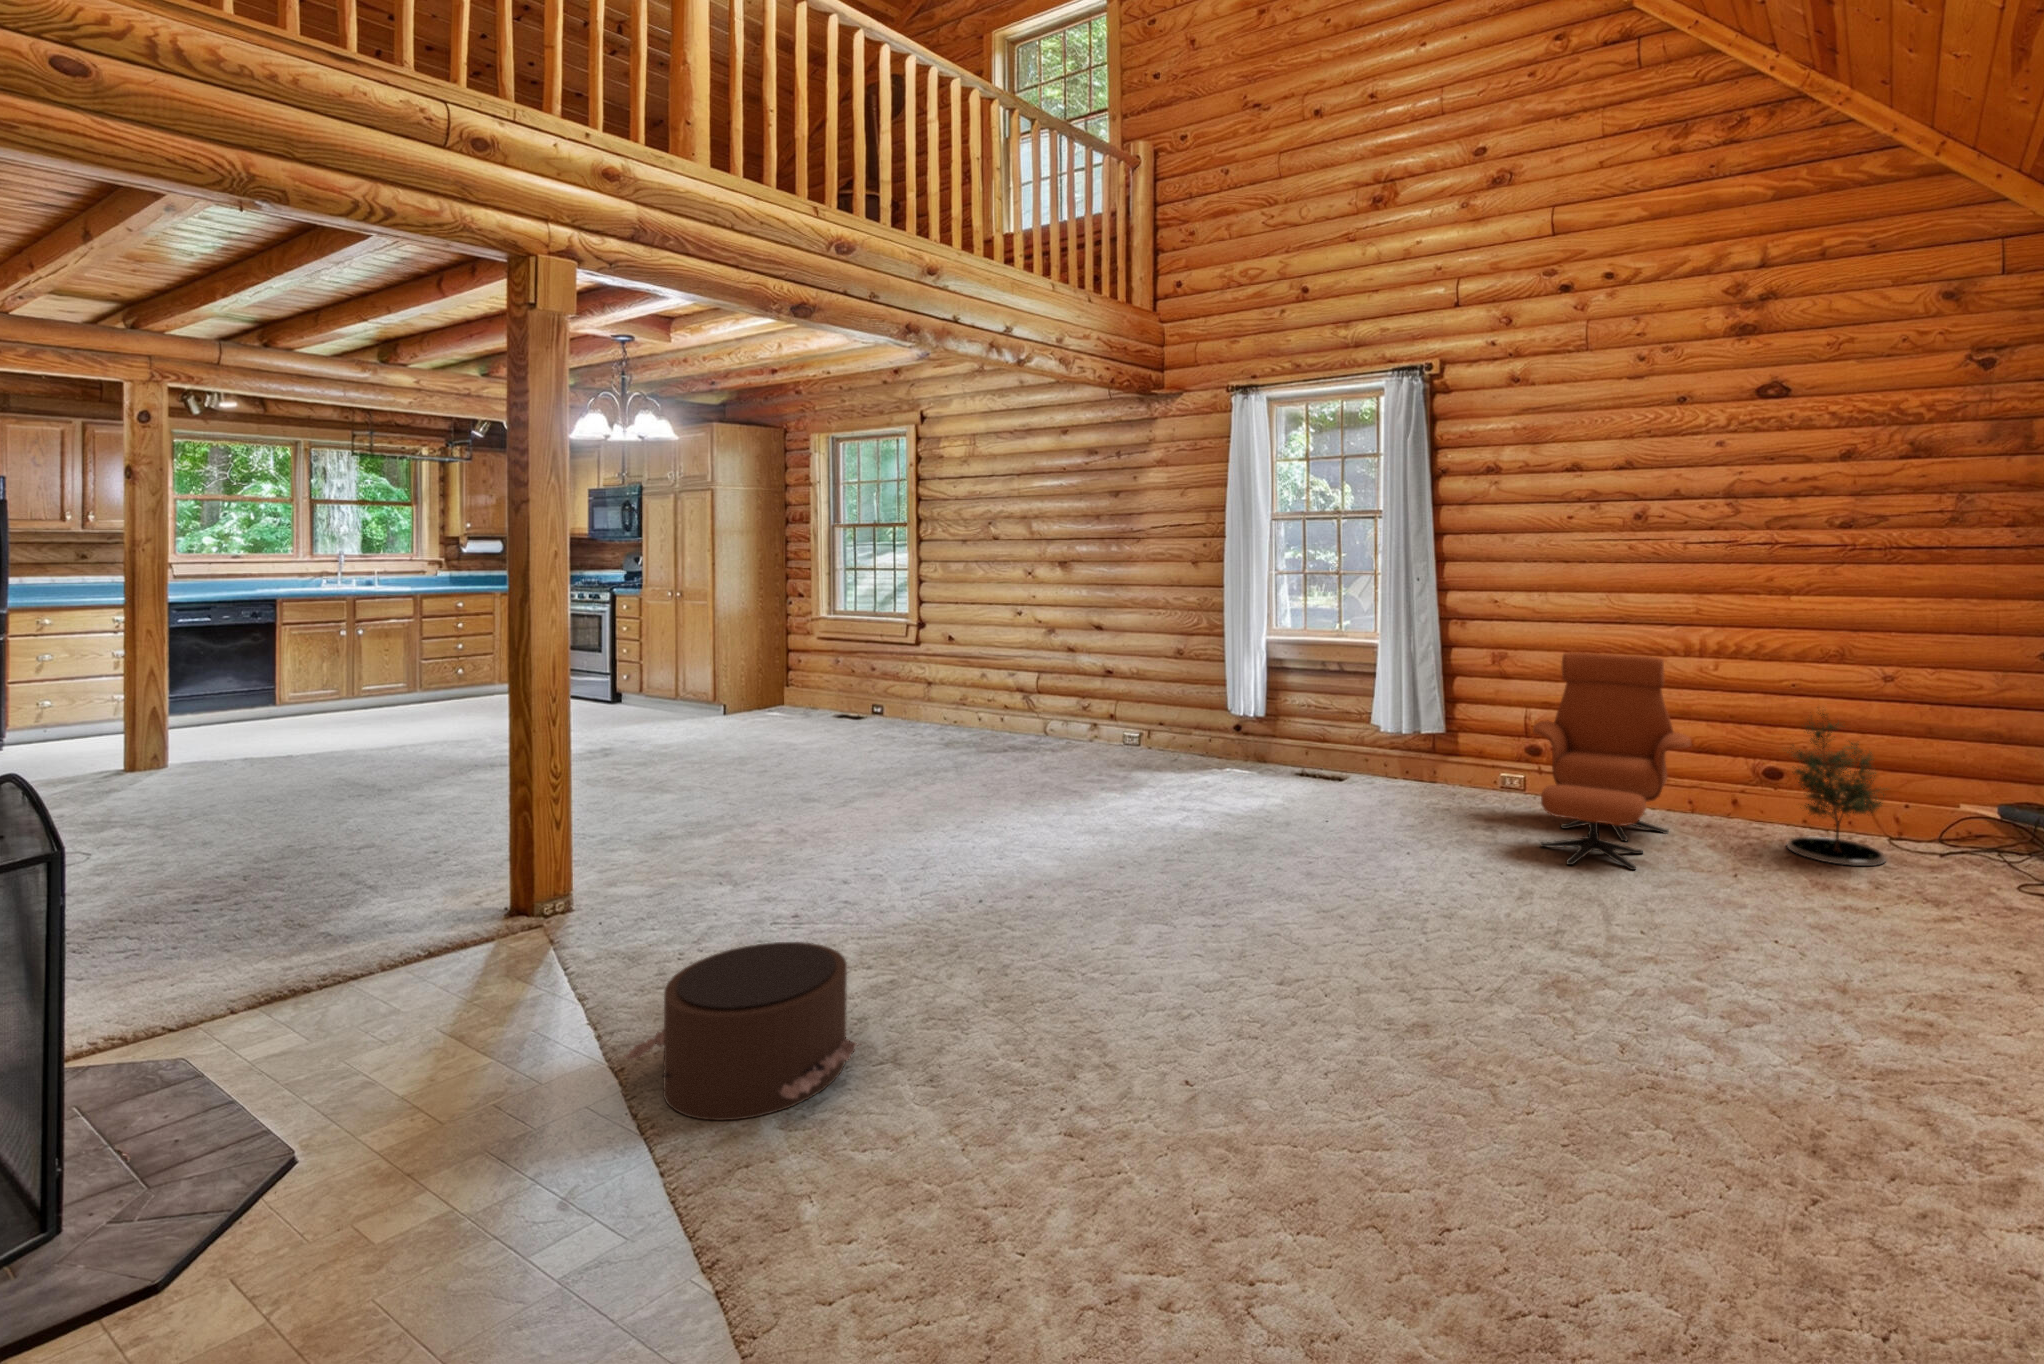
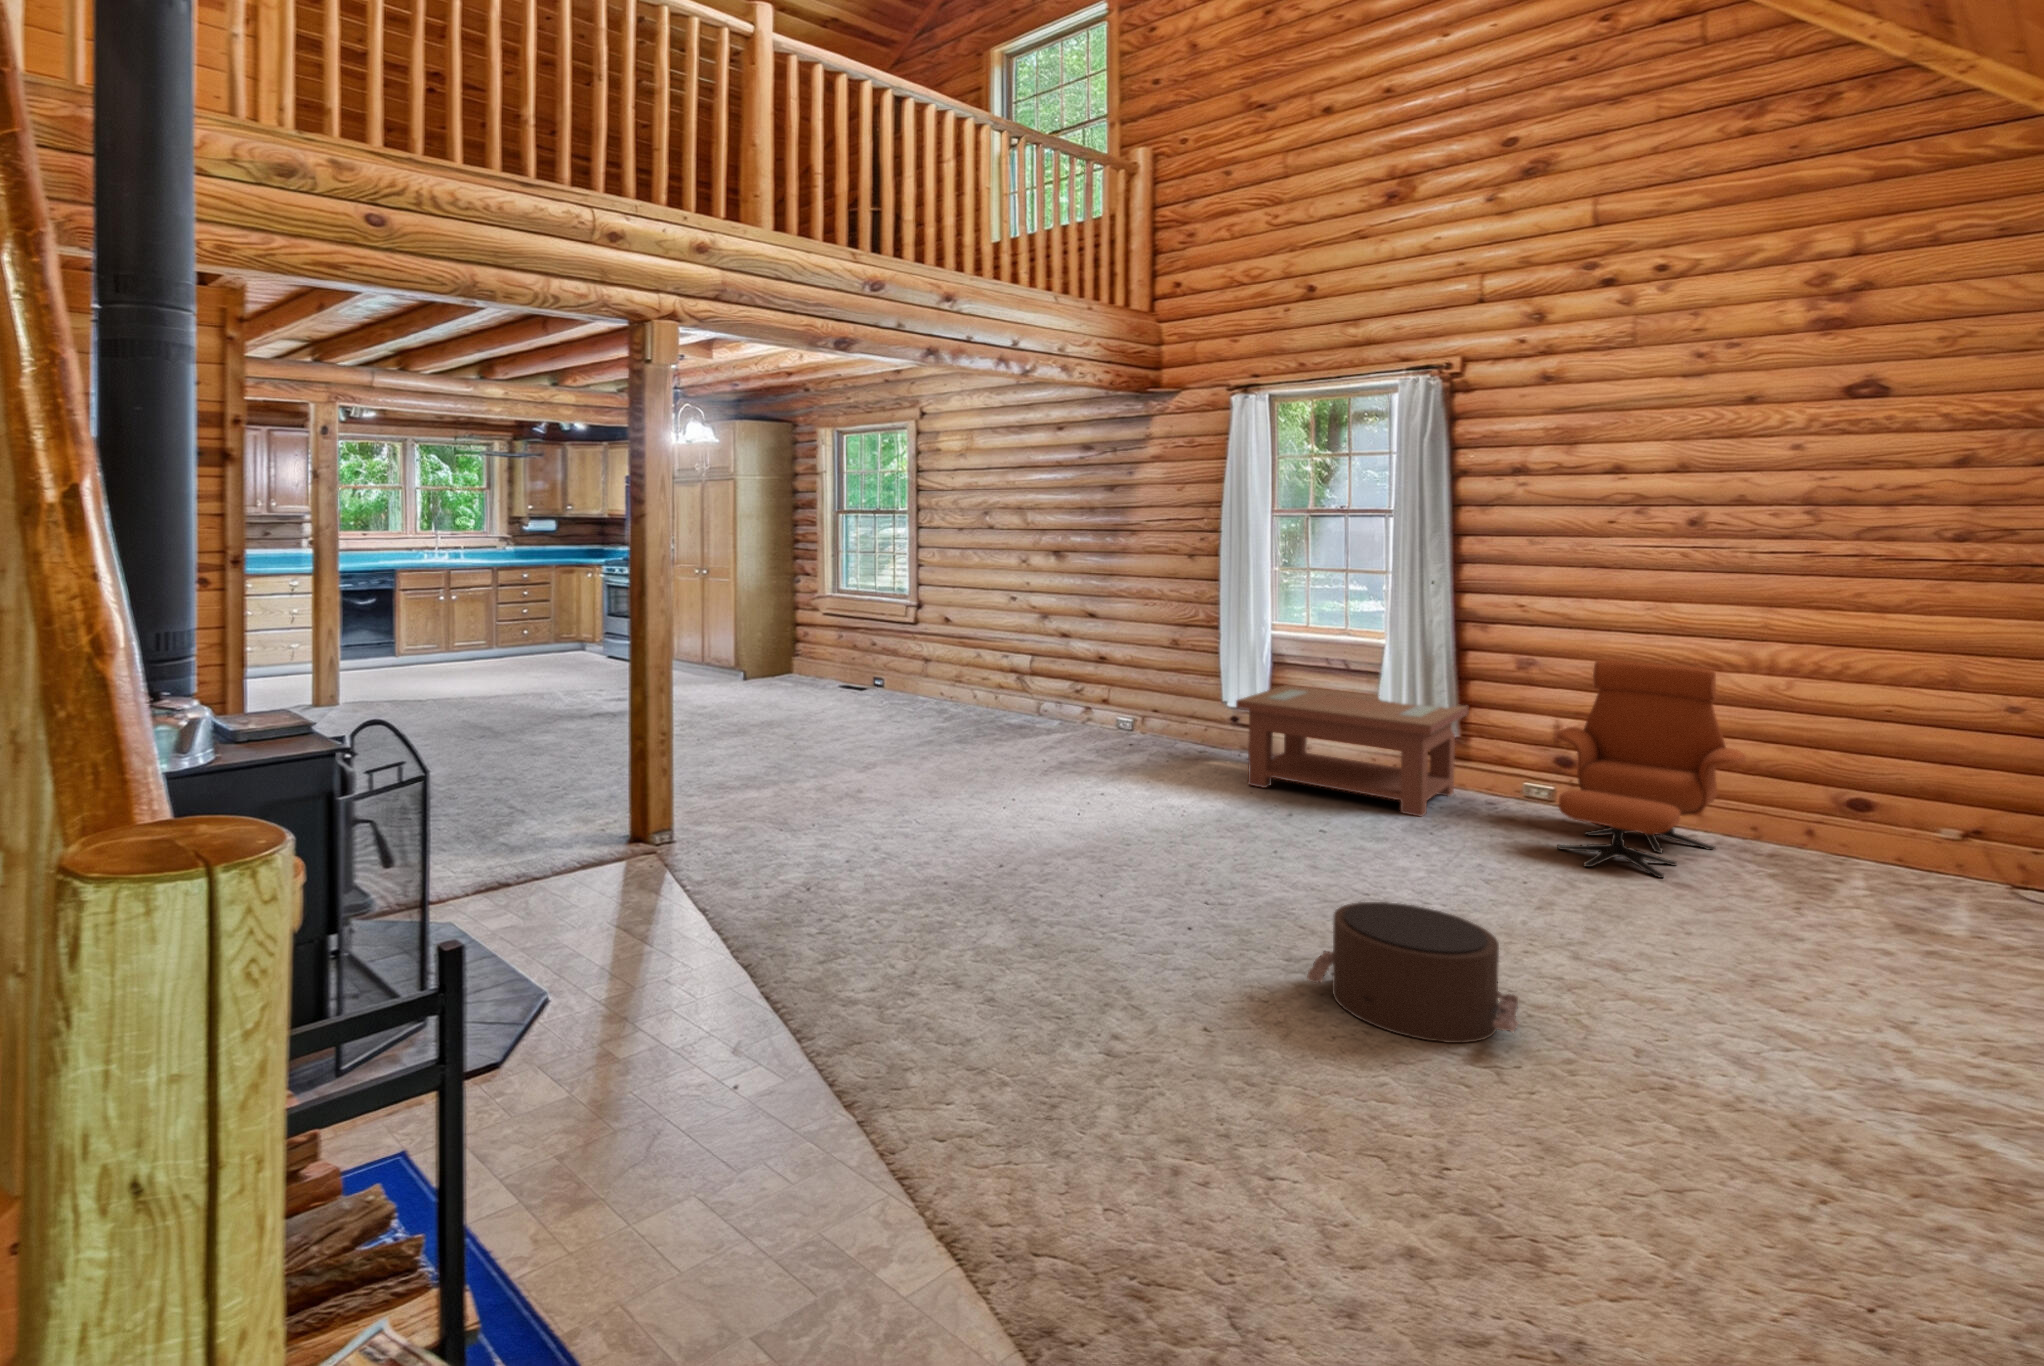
coffee table: none [1238,692,1453,823] -> present [1236,685,1468,817]
potted tree: present [1787,713,1886,866] -> none [1858,728,2000,901]
pouf: present [625,942,860,1121] -> present [1307,902,1519,1043]

